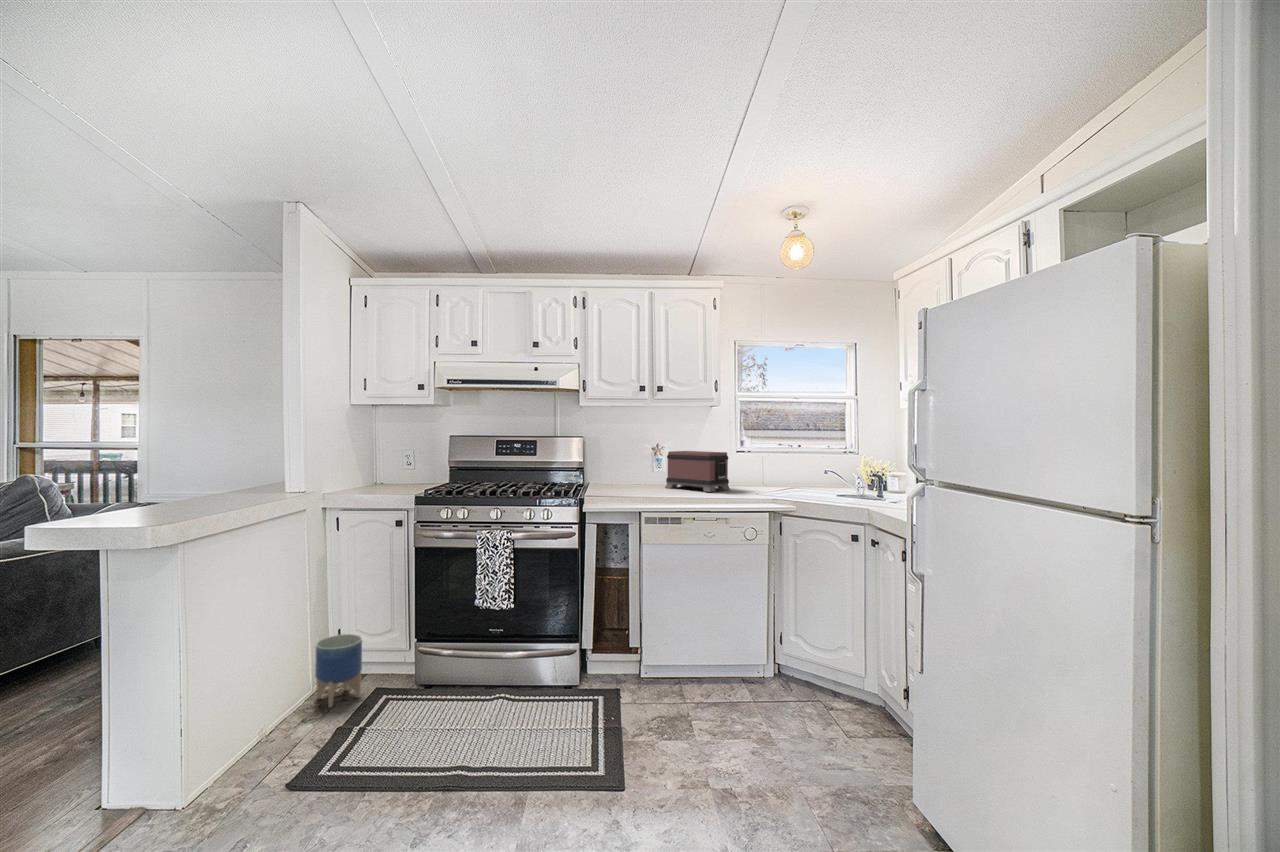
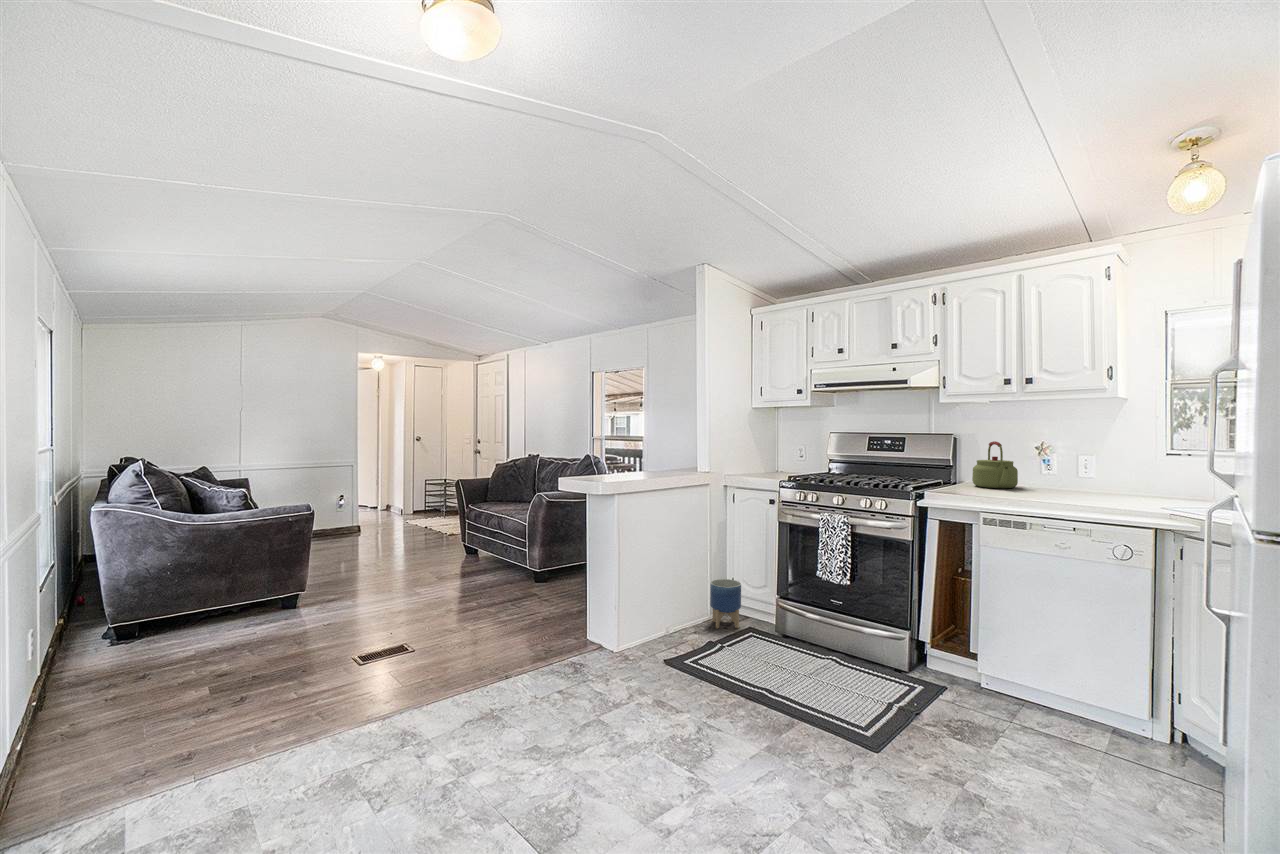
kettle: none [604,442,640,486] -> present [972,441,1018,488]
toaster: present [665,451,730,492] -> none [1040,453,1129,501]

